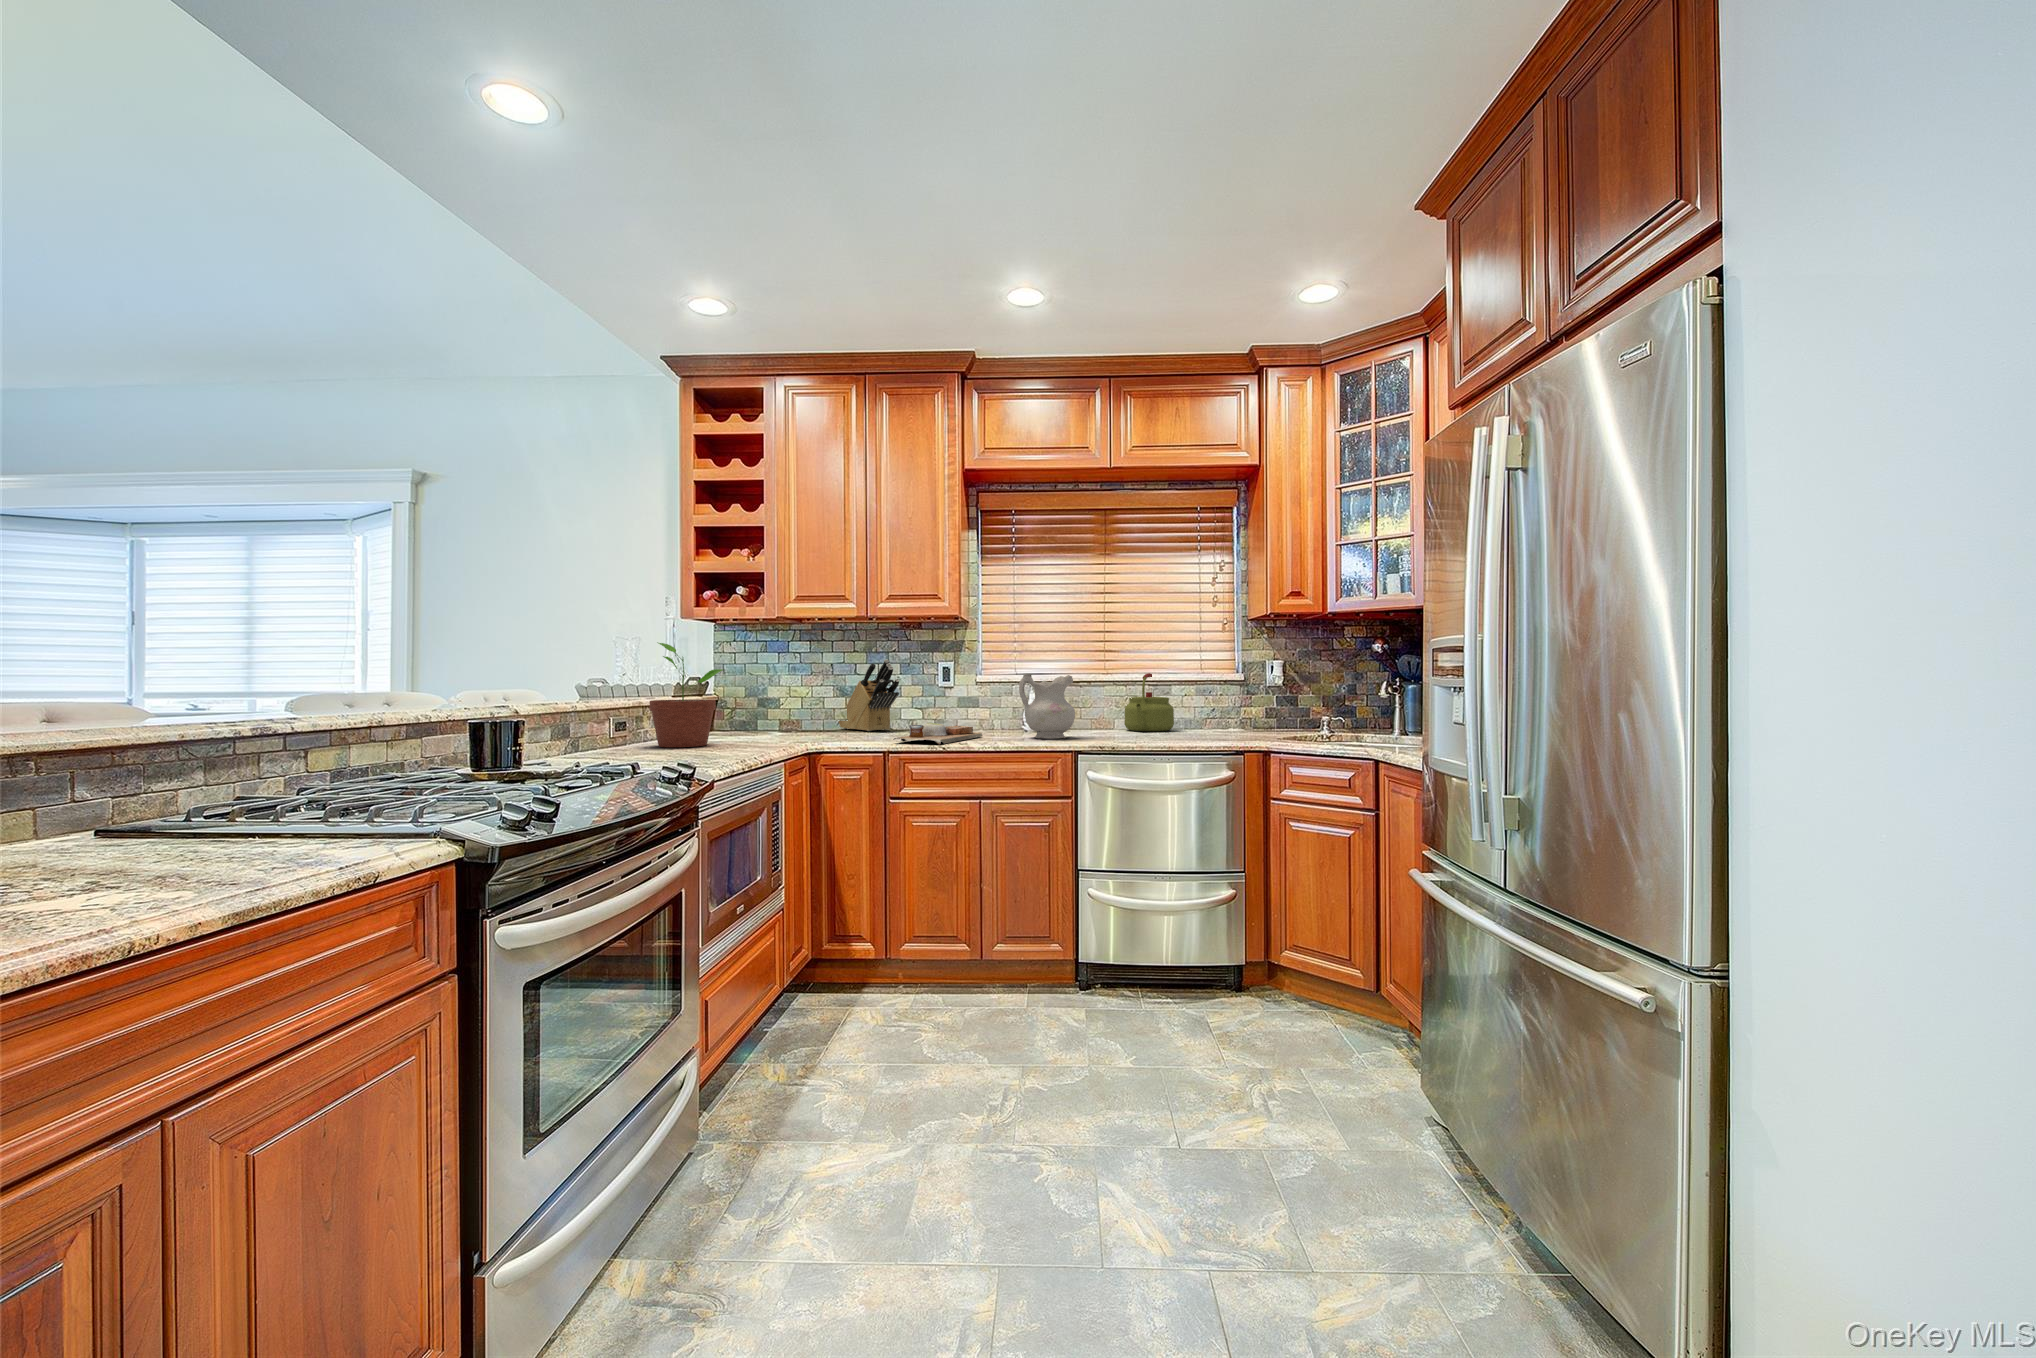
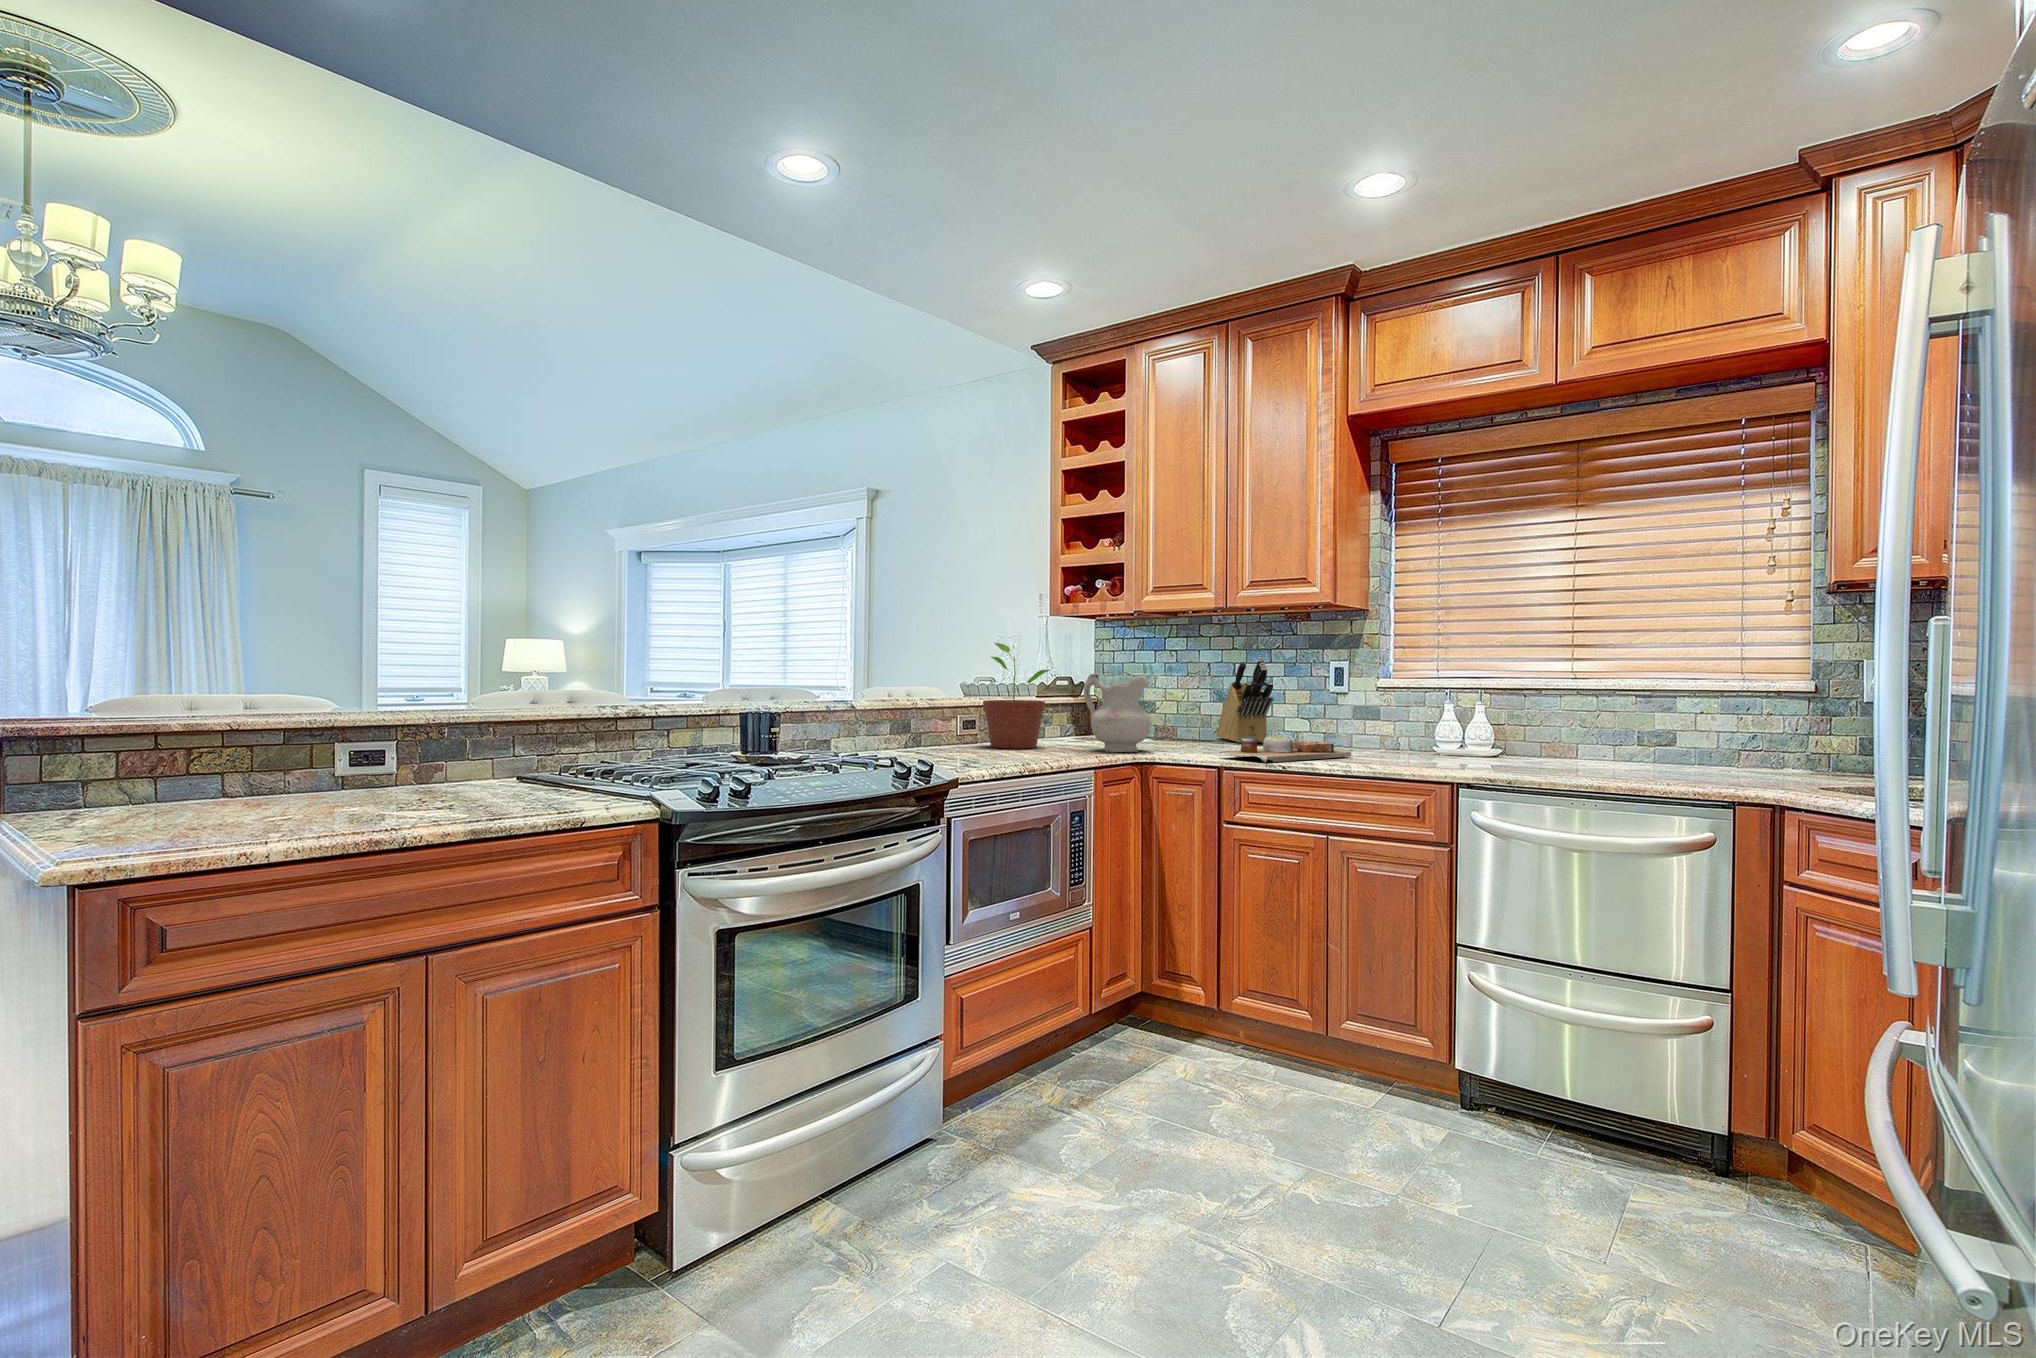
kettle: present [1124,673,1174,731] -> none [1595,678,1682,765]
ceramic pitcher: present [1019,674,1075,739] -> present [1084,674,1151,752]

